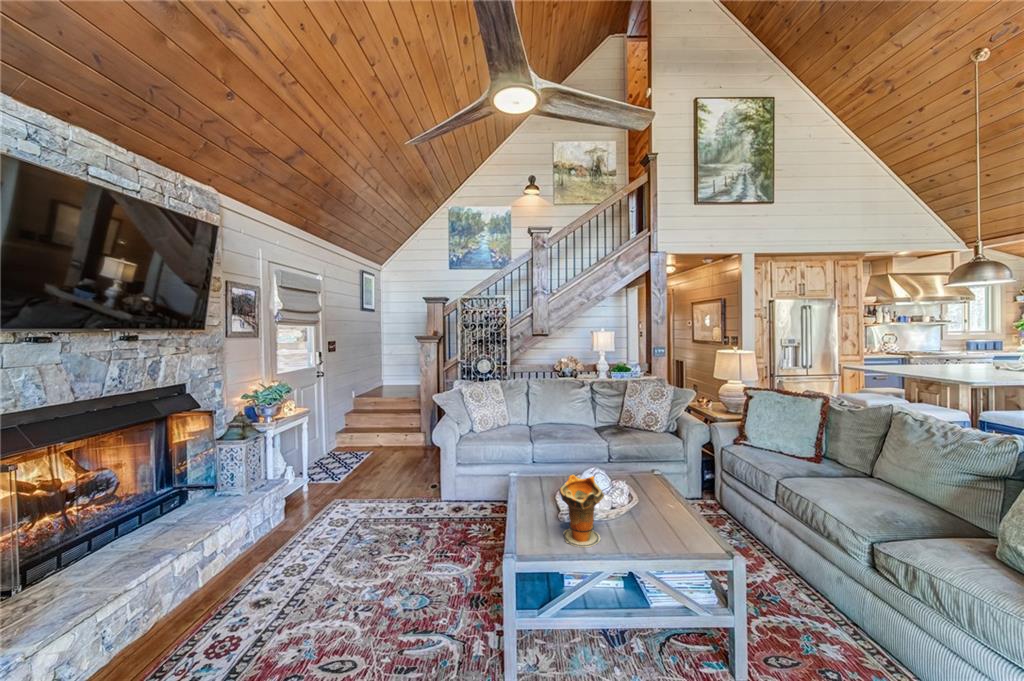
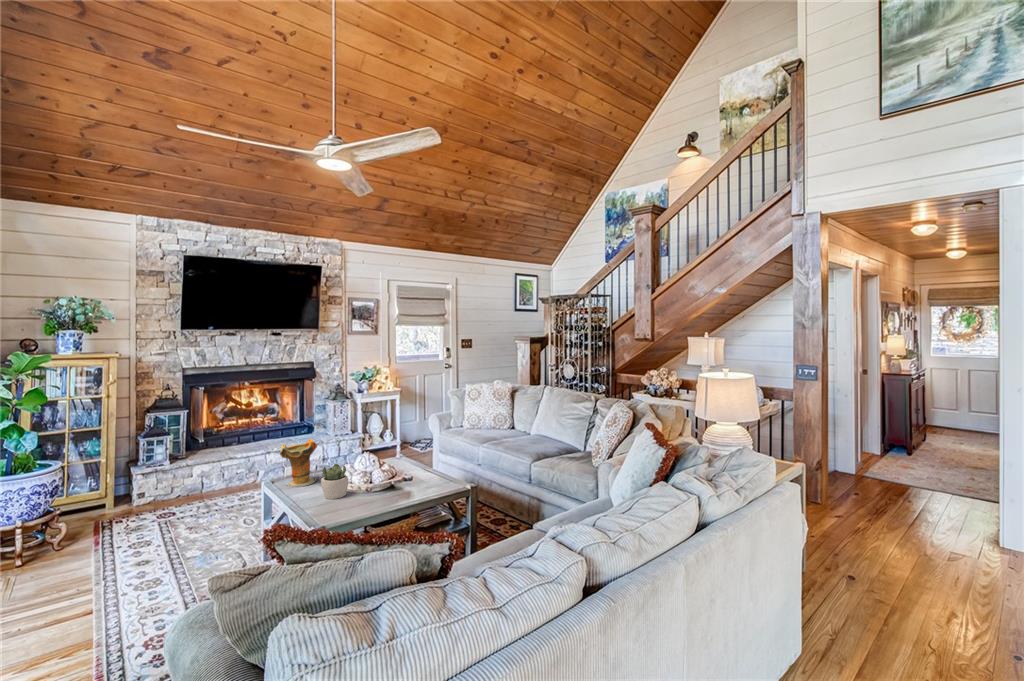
succulent plant: none [649,490,683,536] -> present [321,464,348,499]

